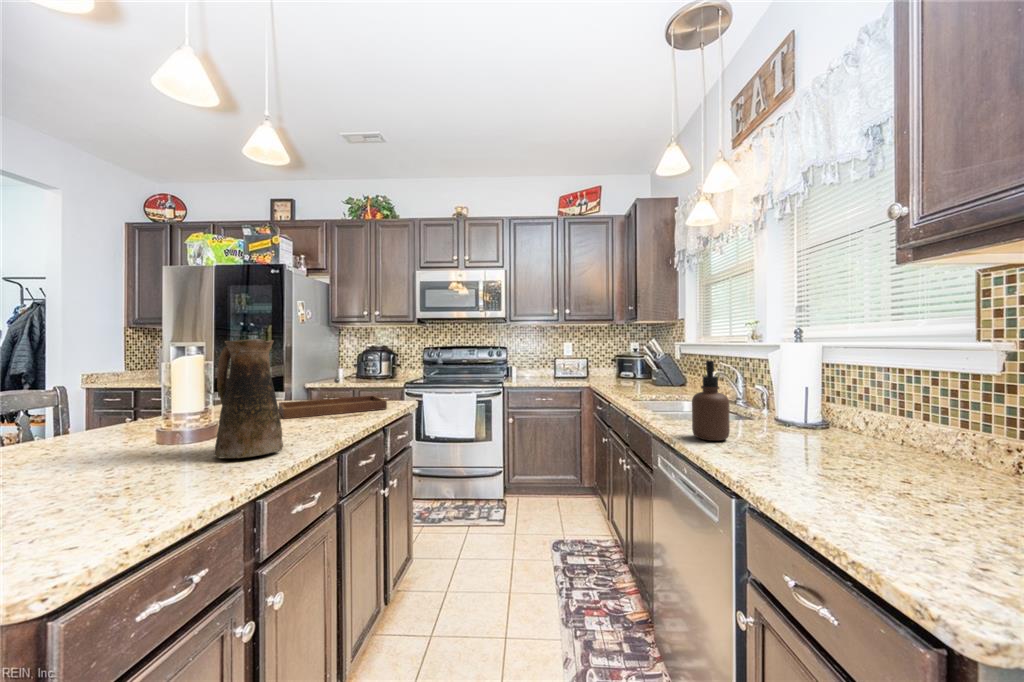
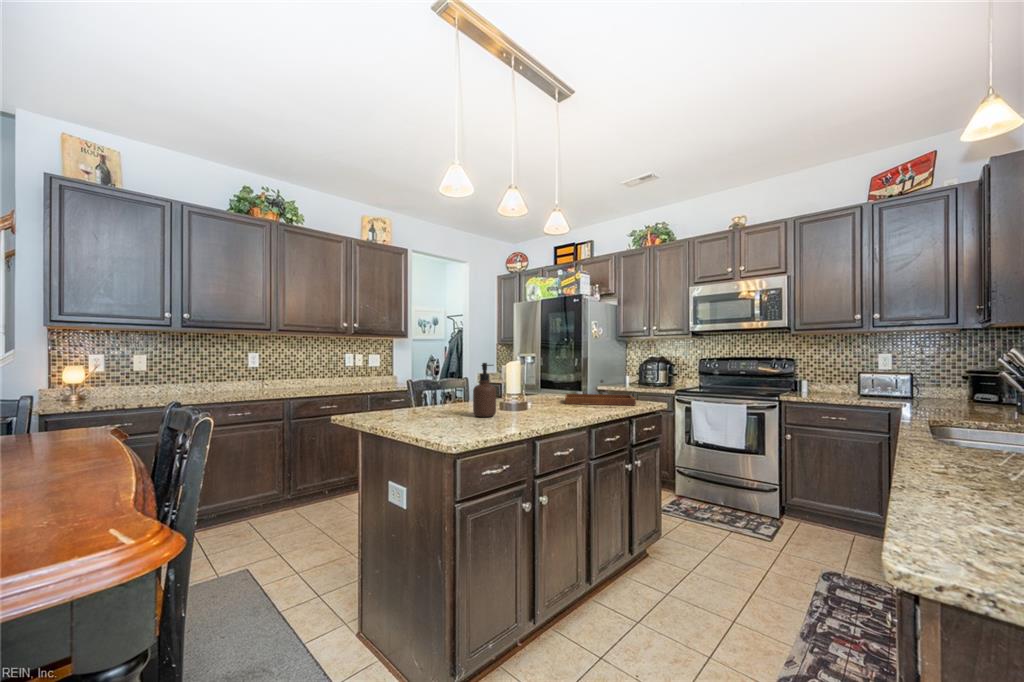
pitcher: present [214,339,283,458] -> none [520,352,553,418]
soap dispenser: present [692,361,730,441] -> present [473,363,496,417]

